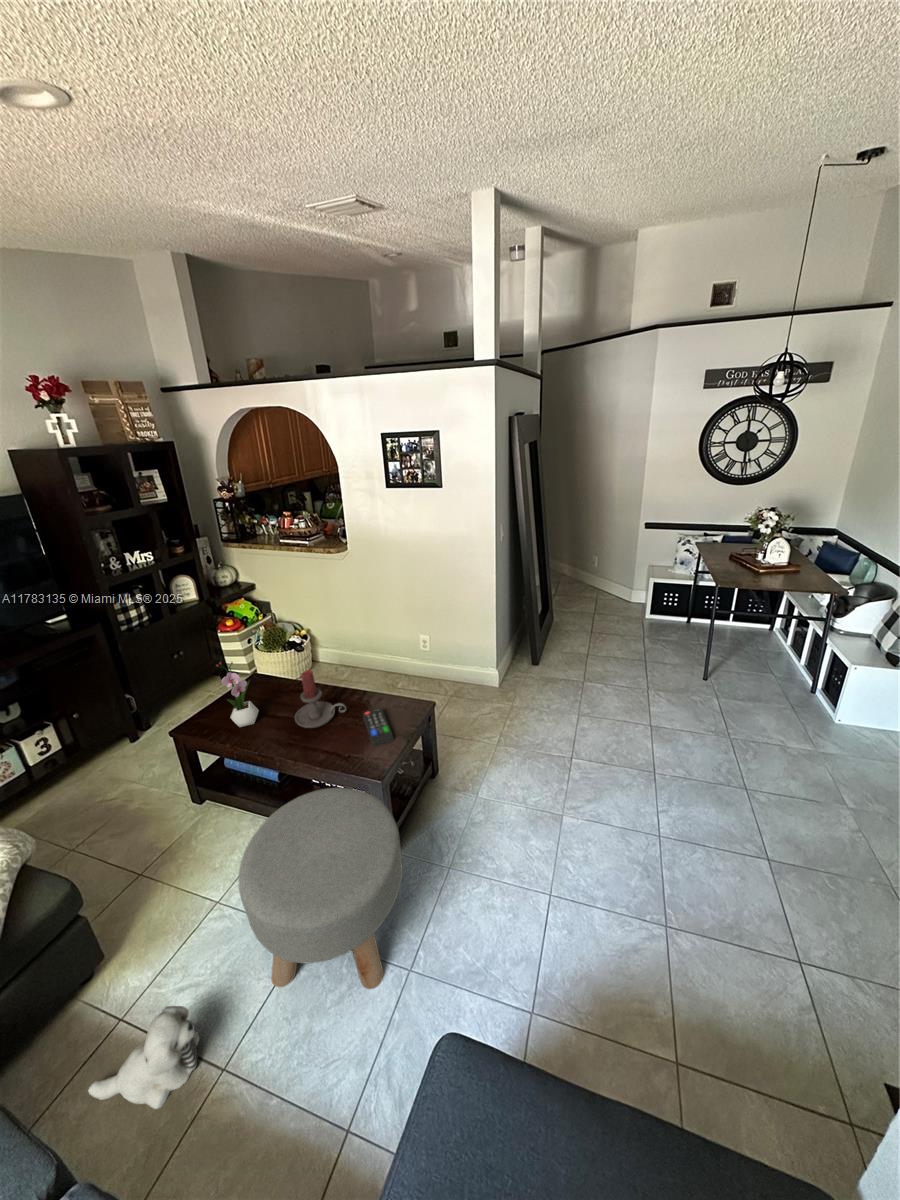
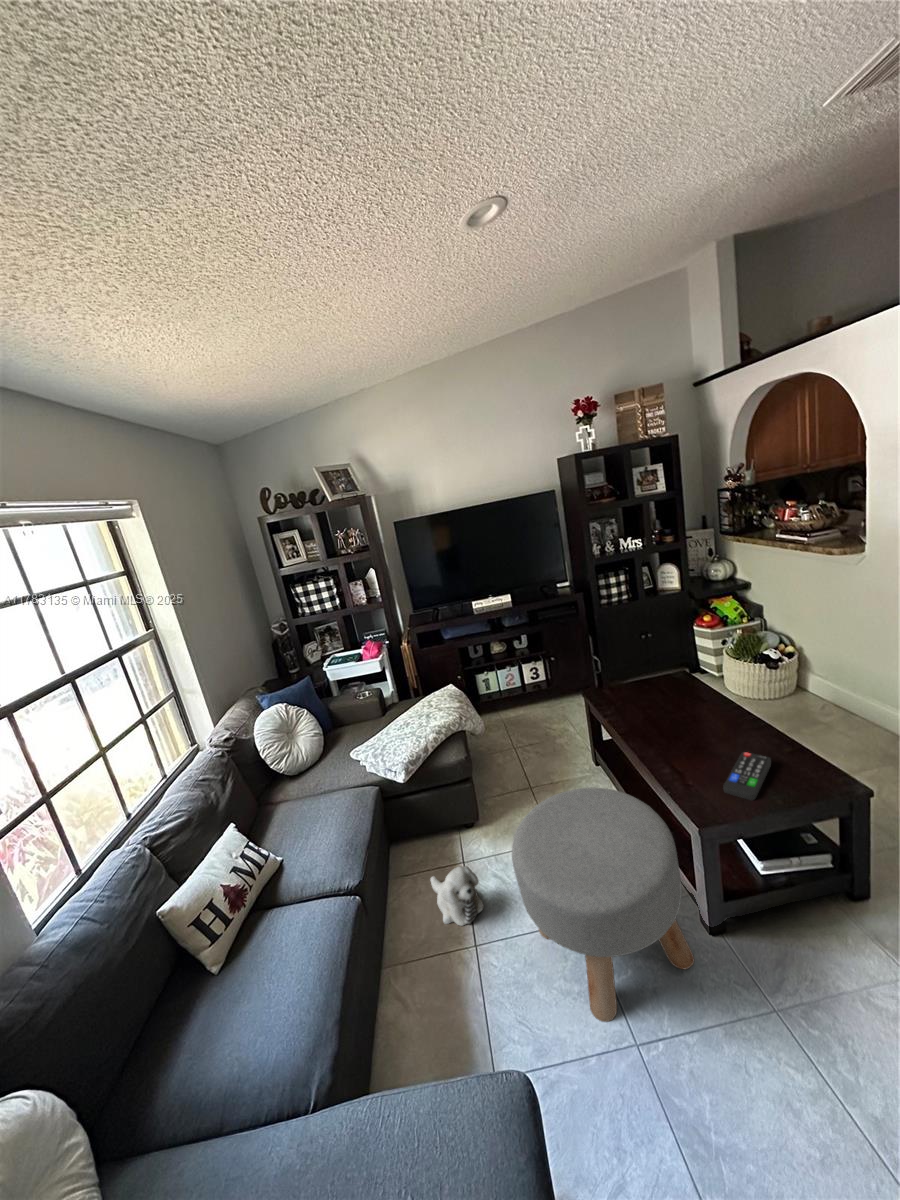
flower arrangement: present [216,662,259,727] -> none [606,642,645,712]
candle holder: present [295,670,346,728] -> none [669,676,729,743]

